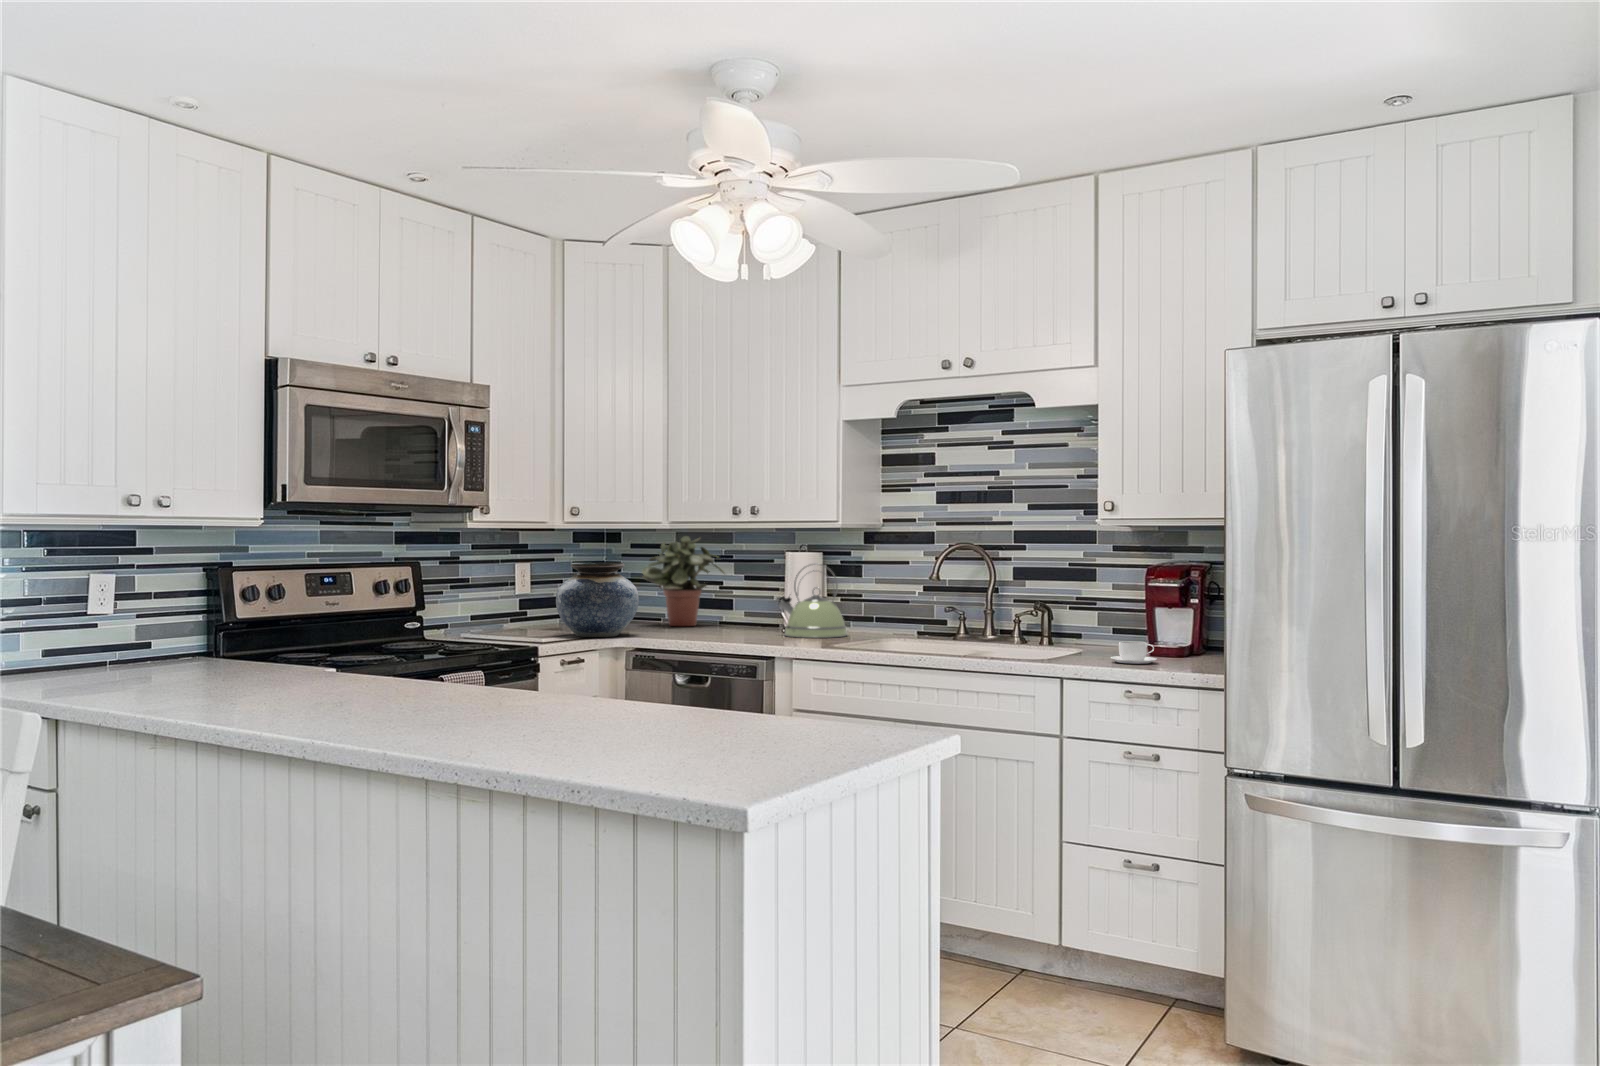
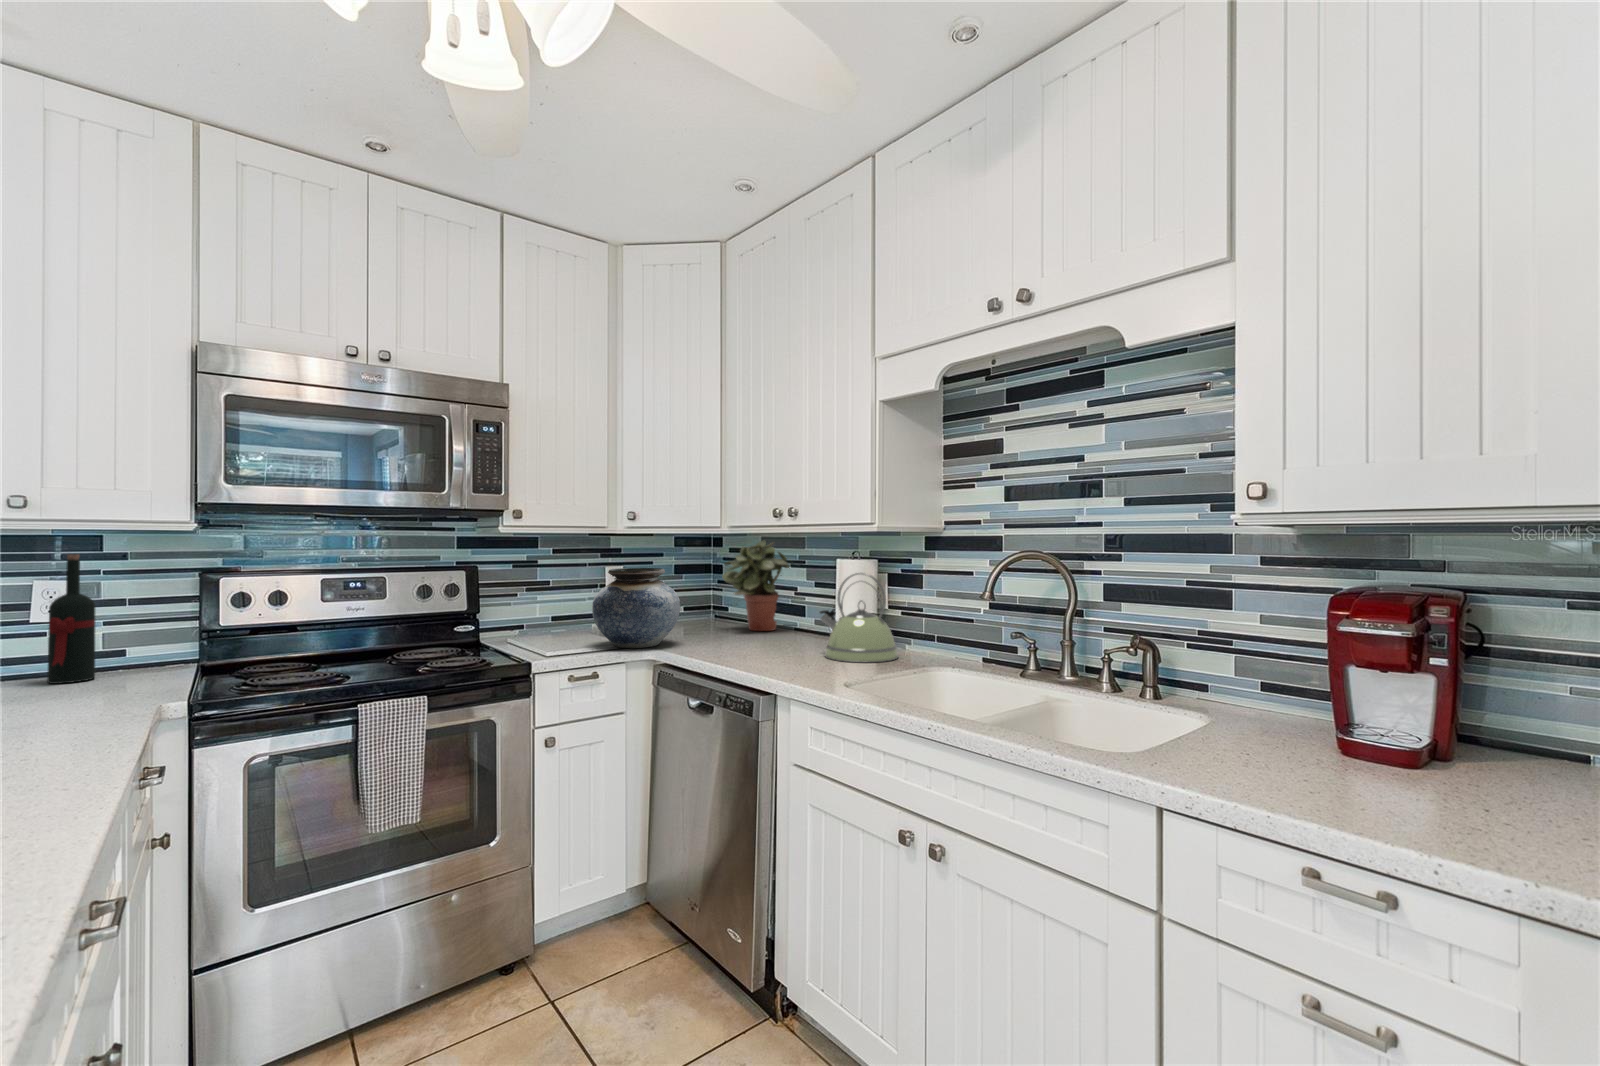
wine bottle: none [151,547,185,664] -> present [47,554,95,684]
coffee cup: present [1110,641,1157,664] -> none [1264,752,1380,813]

